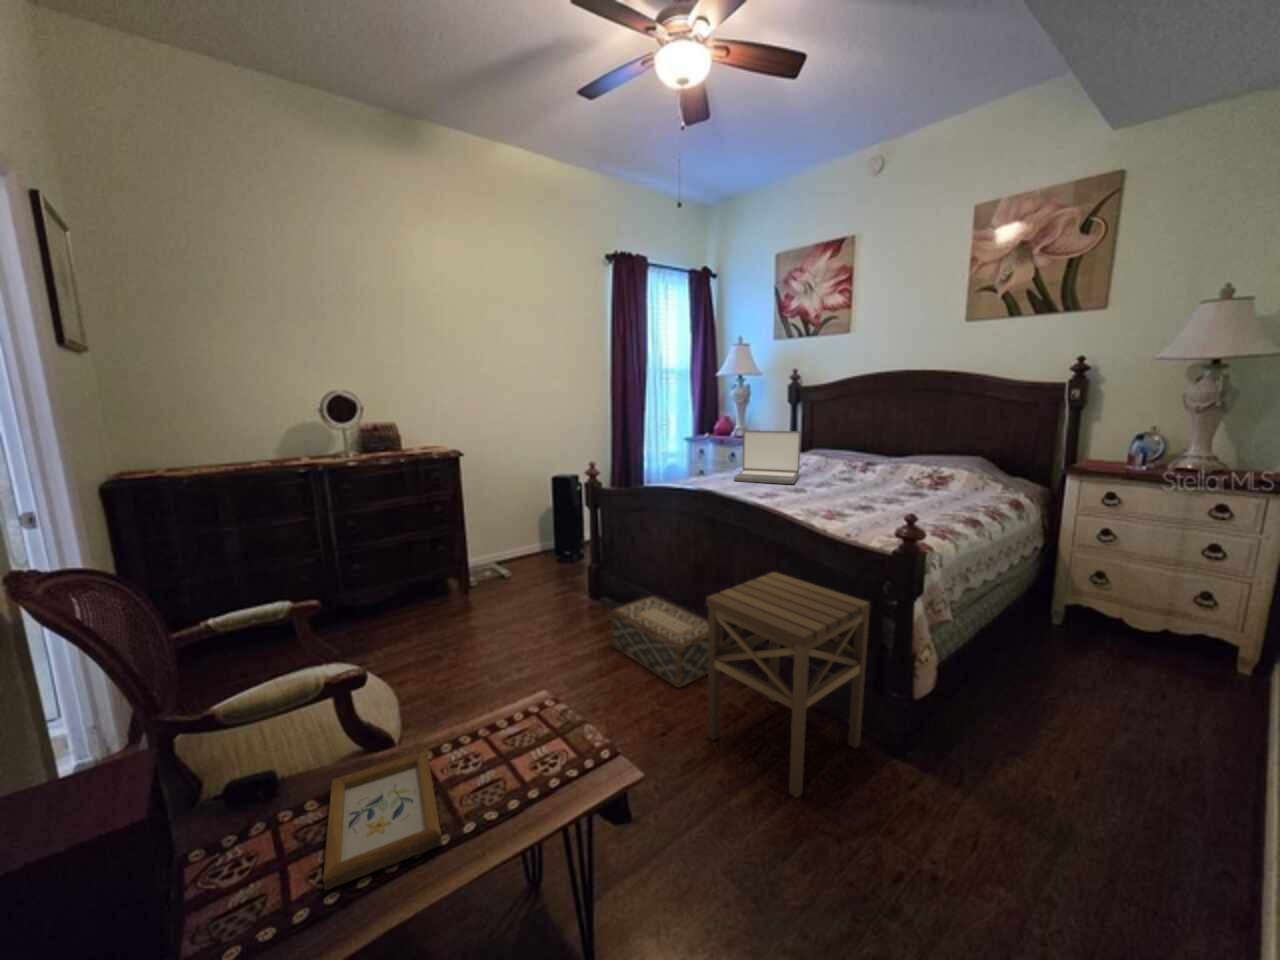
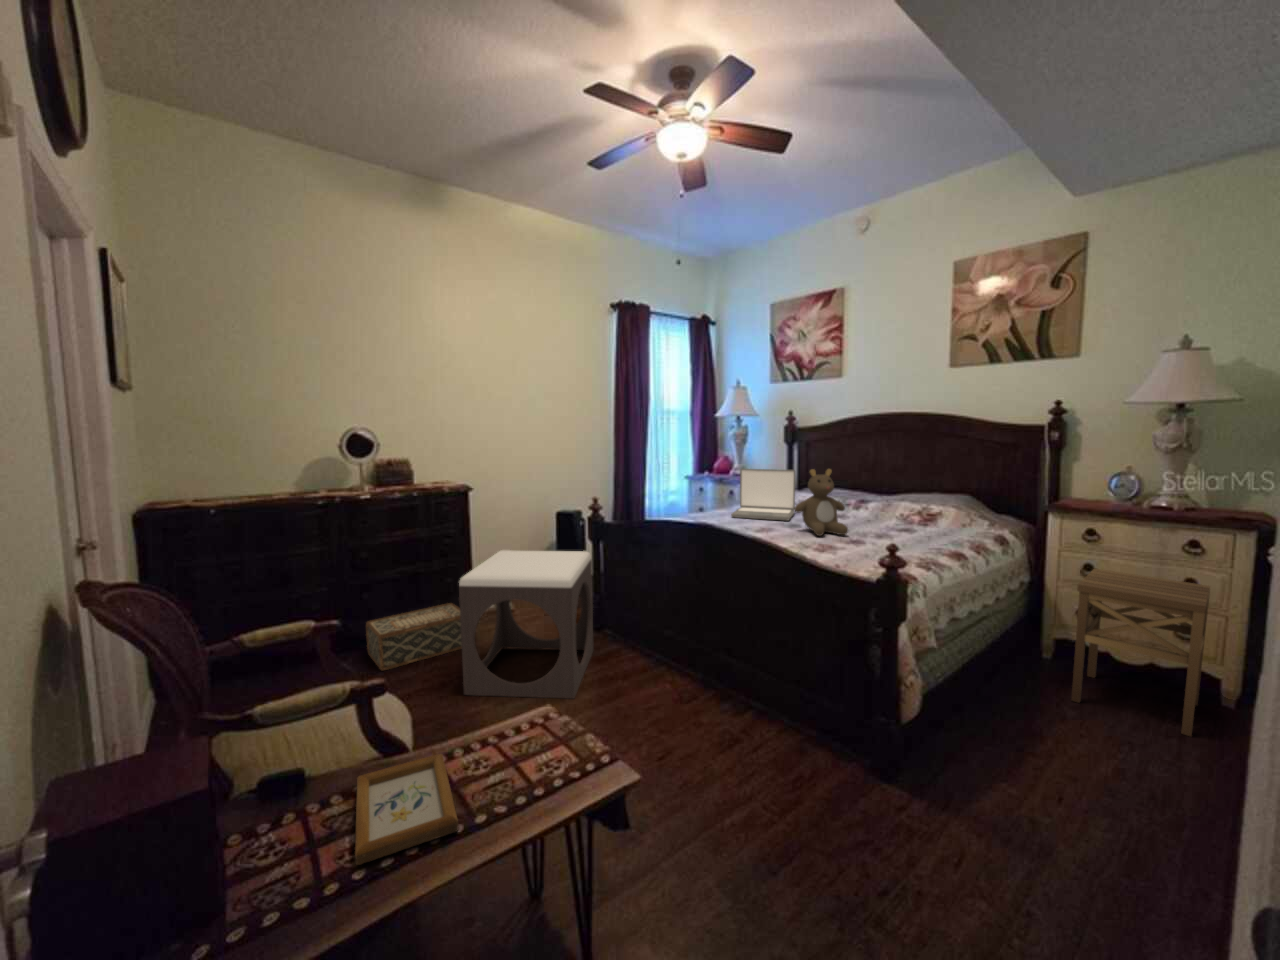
teddy bear: none [801,430,857,501] -> present [795,469,848,536]
footstool: none [452,518,593,669] -> present [459,550,594,699]
side table: present [706,572,870,798] -> present [1071,569,1210,736]
woven basket: present [611,596,723,688] -> present [366,603,462,671]

